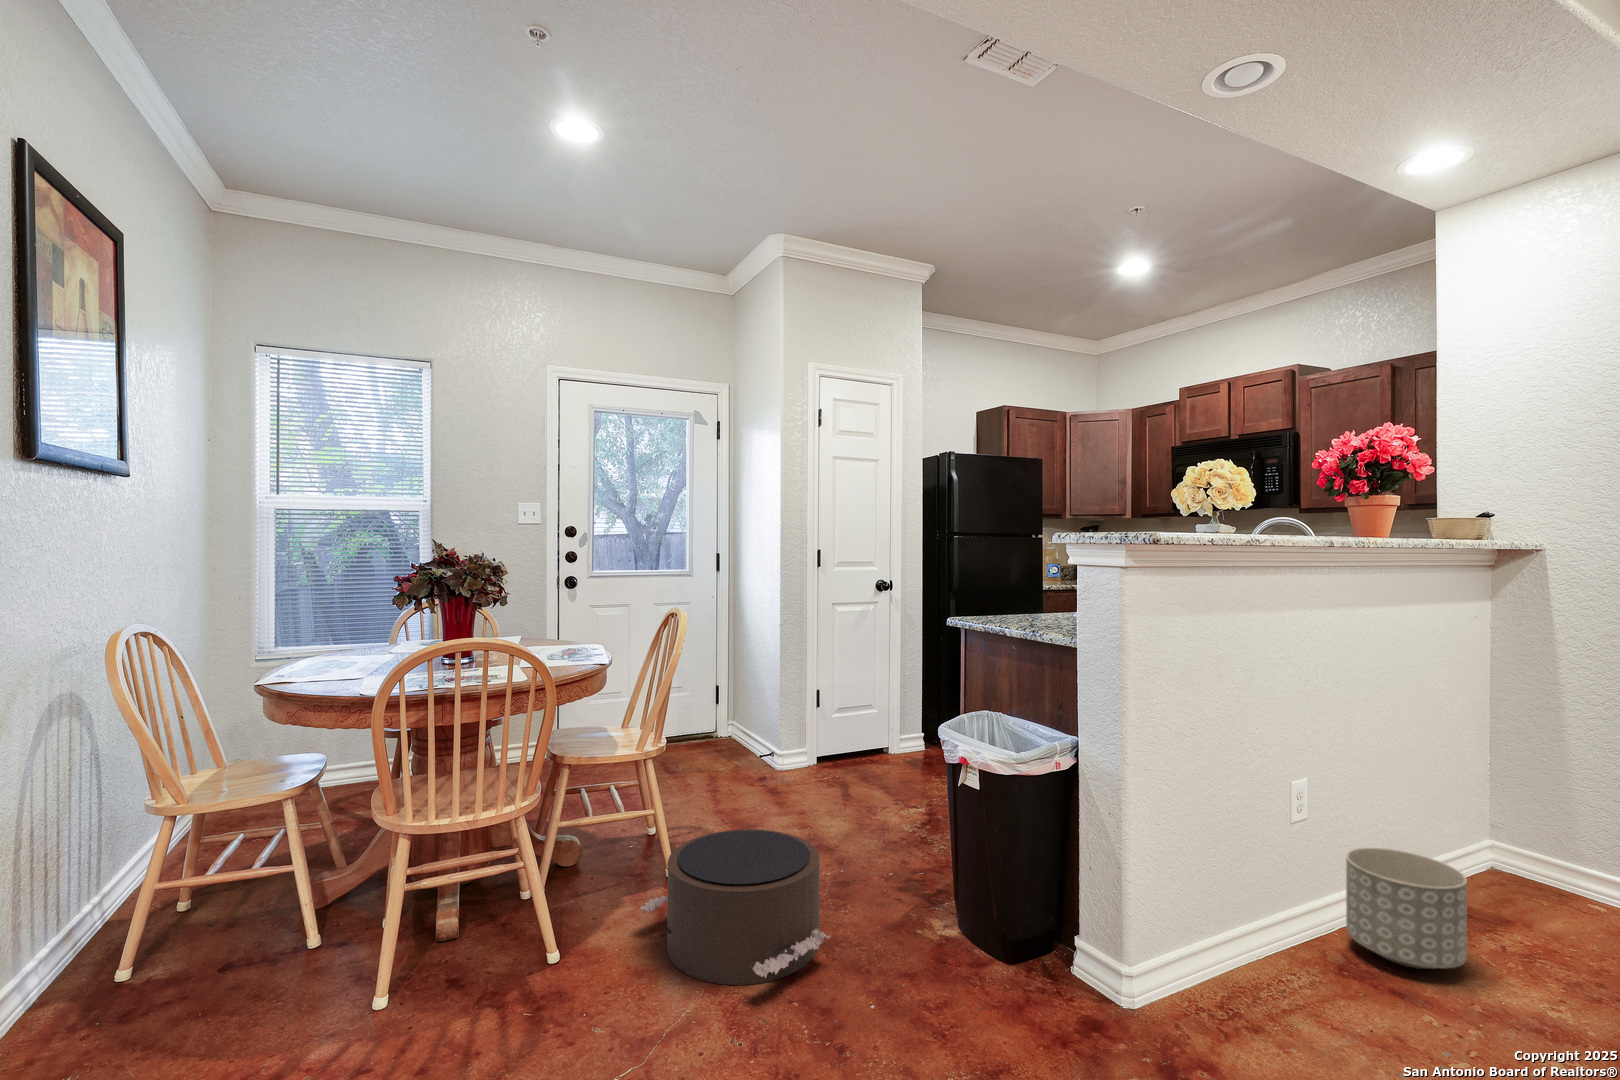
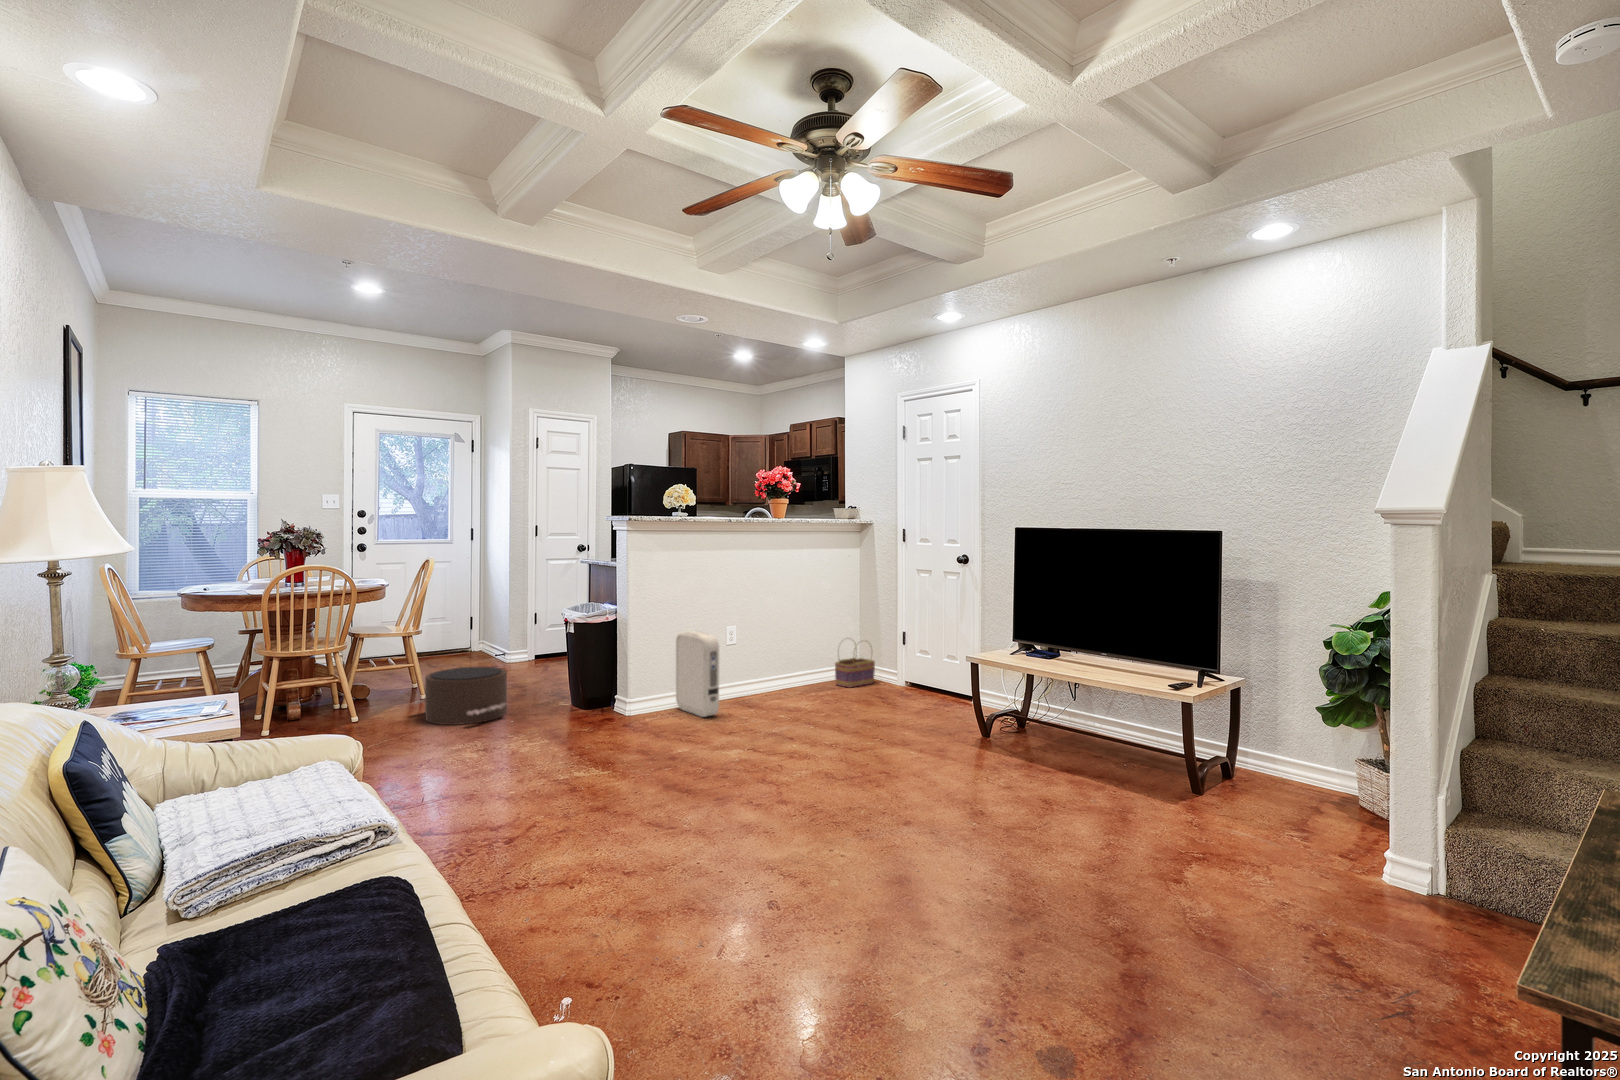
basket: none [1459,790,1554,910] -> present [835,642,875,687]
air purifier: none [1179,794,1331,1027] -> present [676,631,719,717]
planter: present [1346,848,1467,969] -> none [757,658,799,703]

